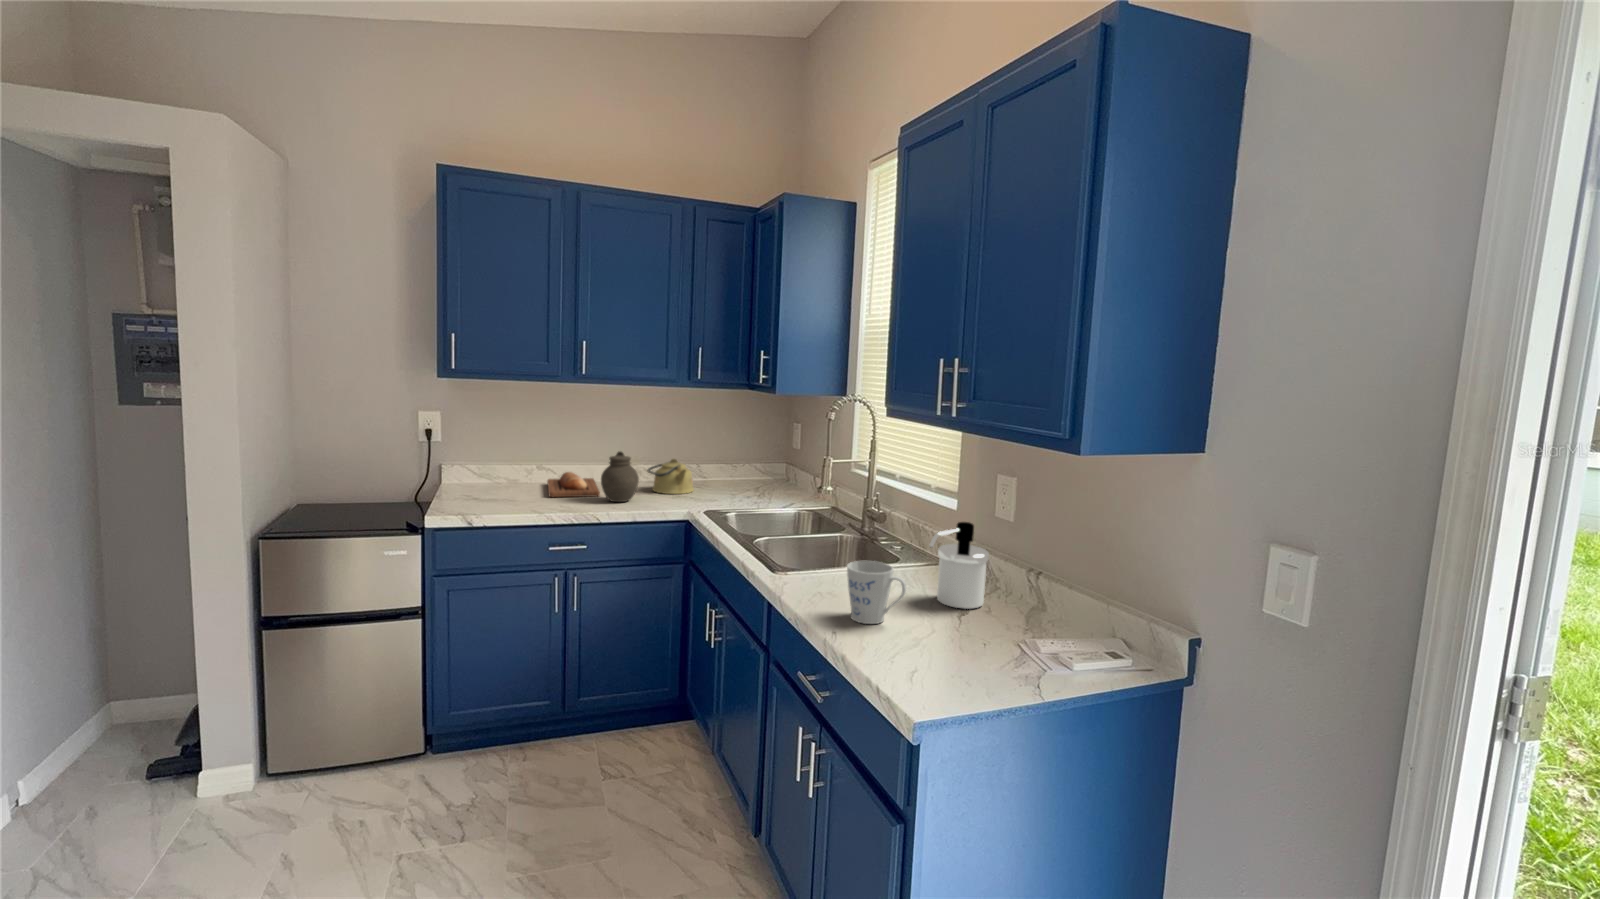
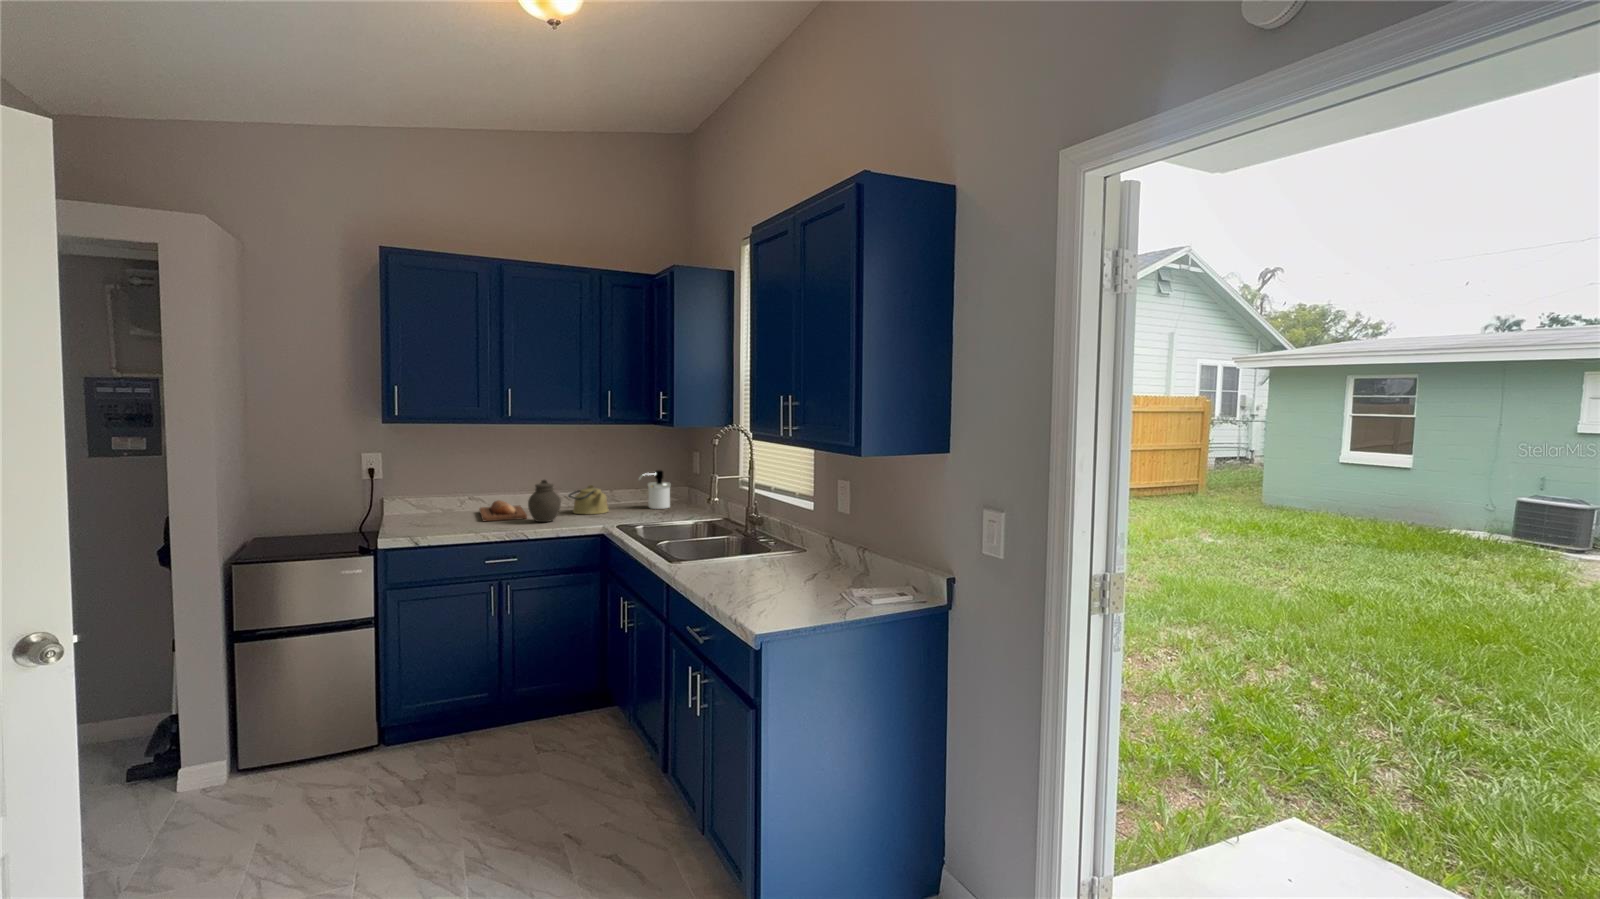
soap dispenser: present [929,522,989,609] -> present [639,470,671,509]
mug: present [847,561,906,624] -> none [719,543,762,587]

